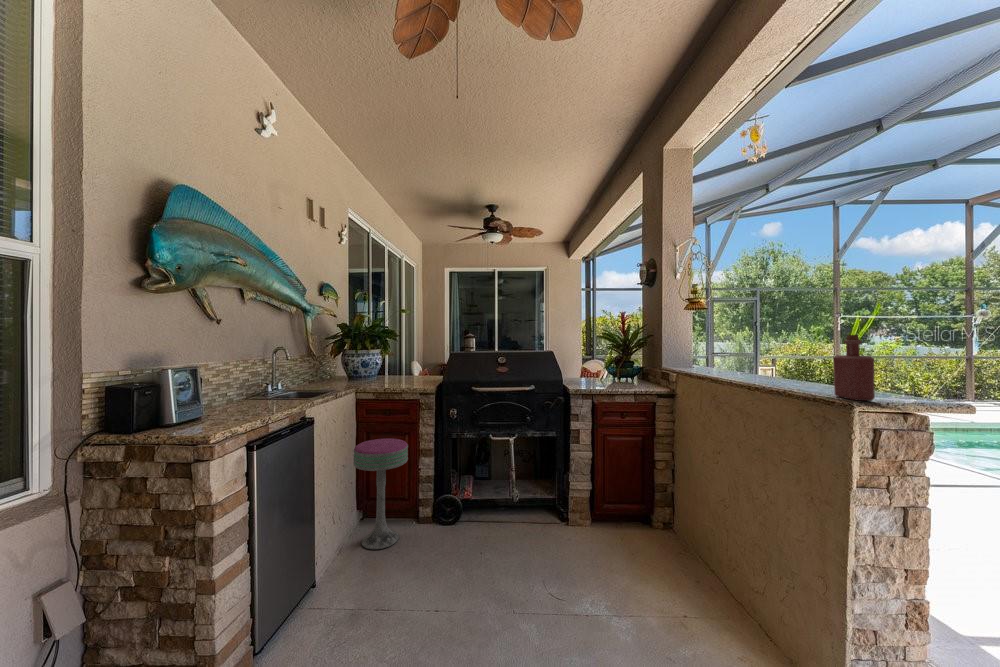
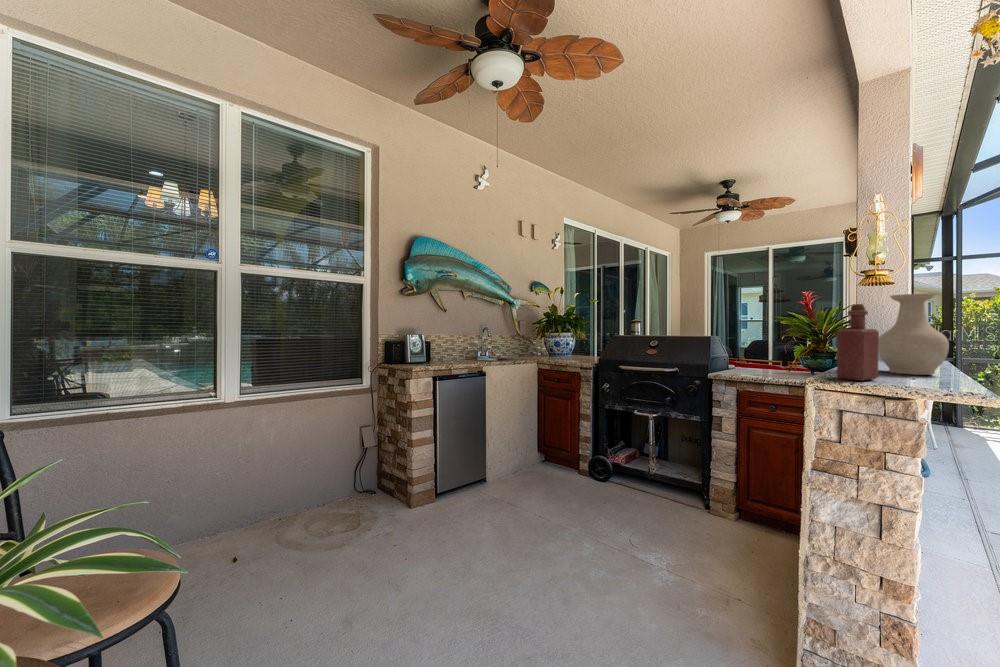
vase: none [769,326,819,387] -> present [878,294,949,375]
bar stool: present [354,438,408,549] -> none [525,400,564,479]

